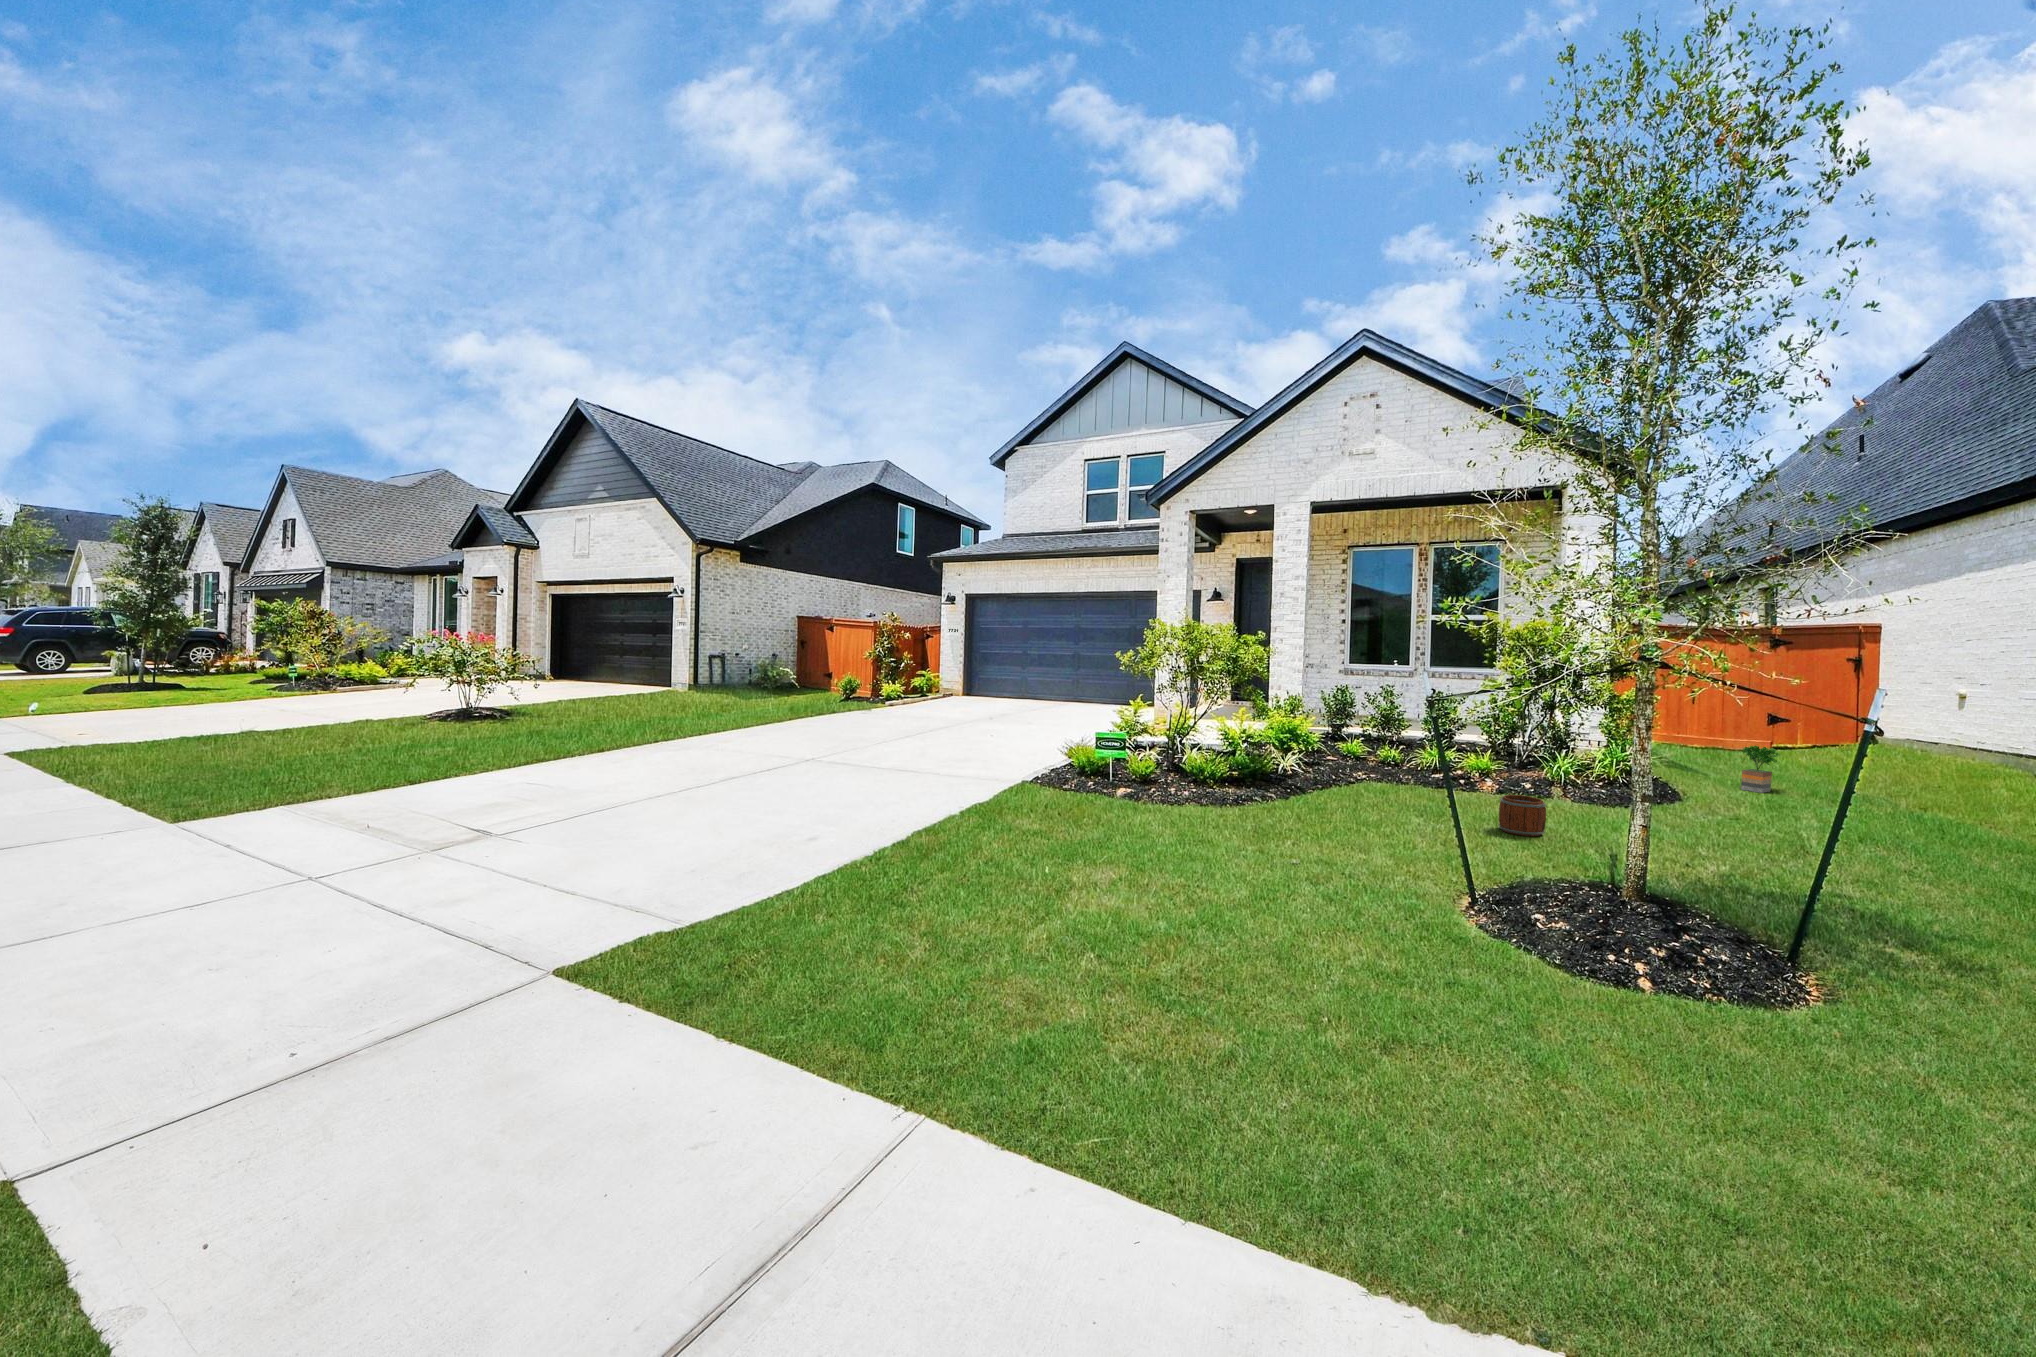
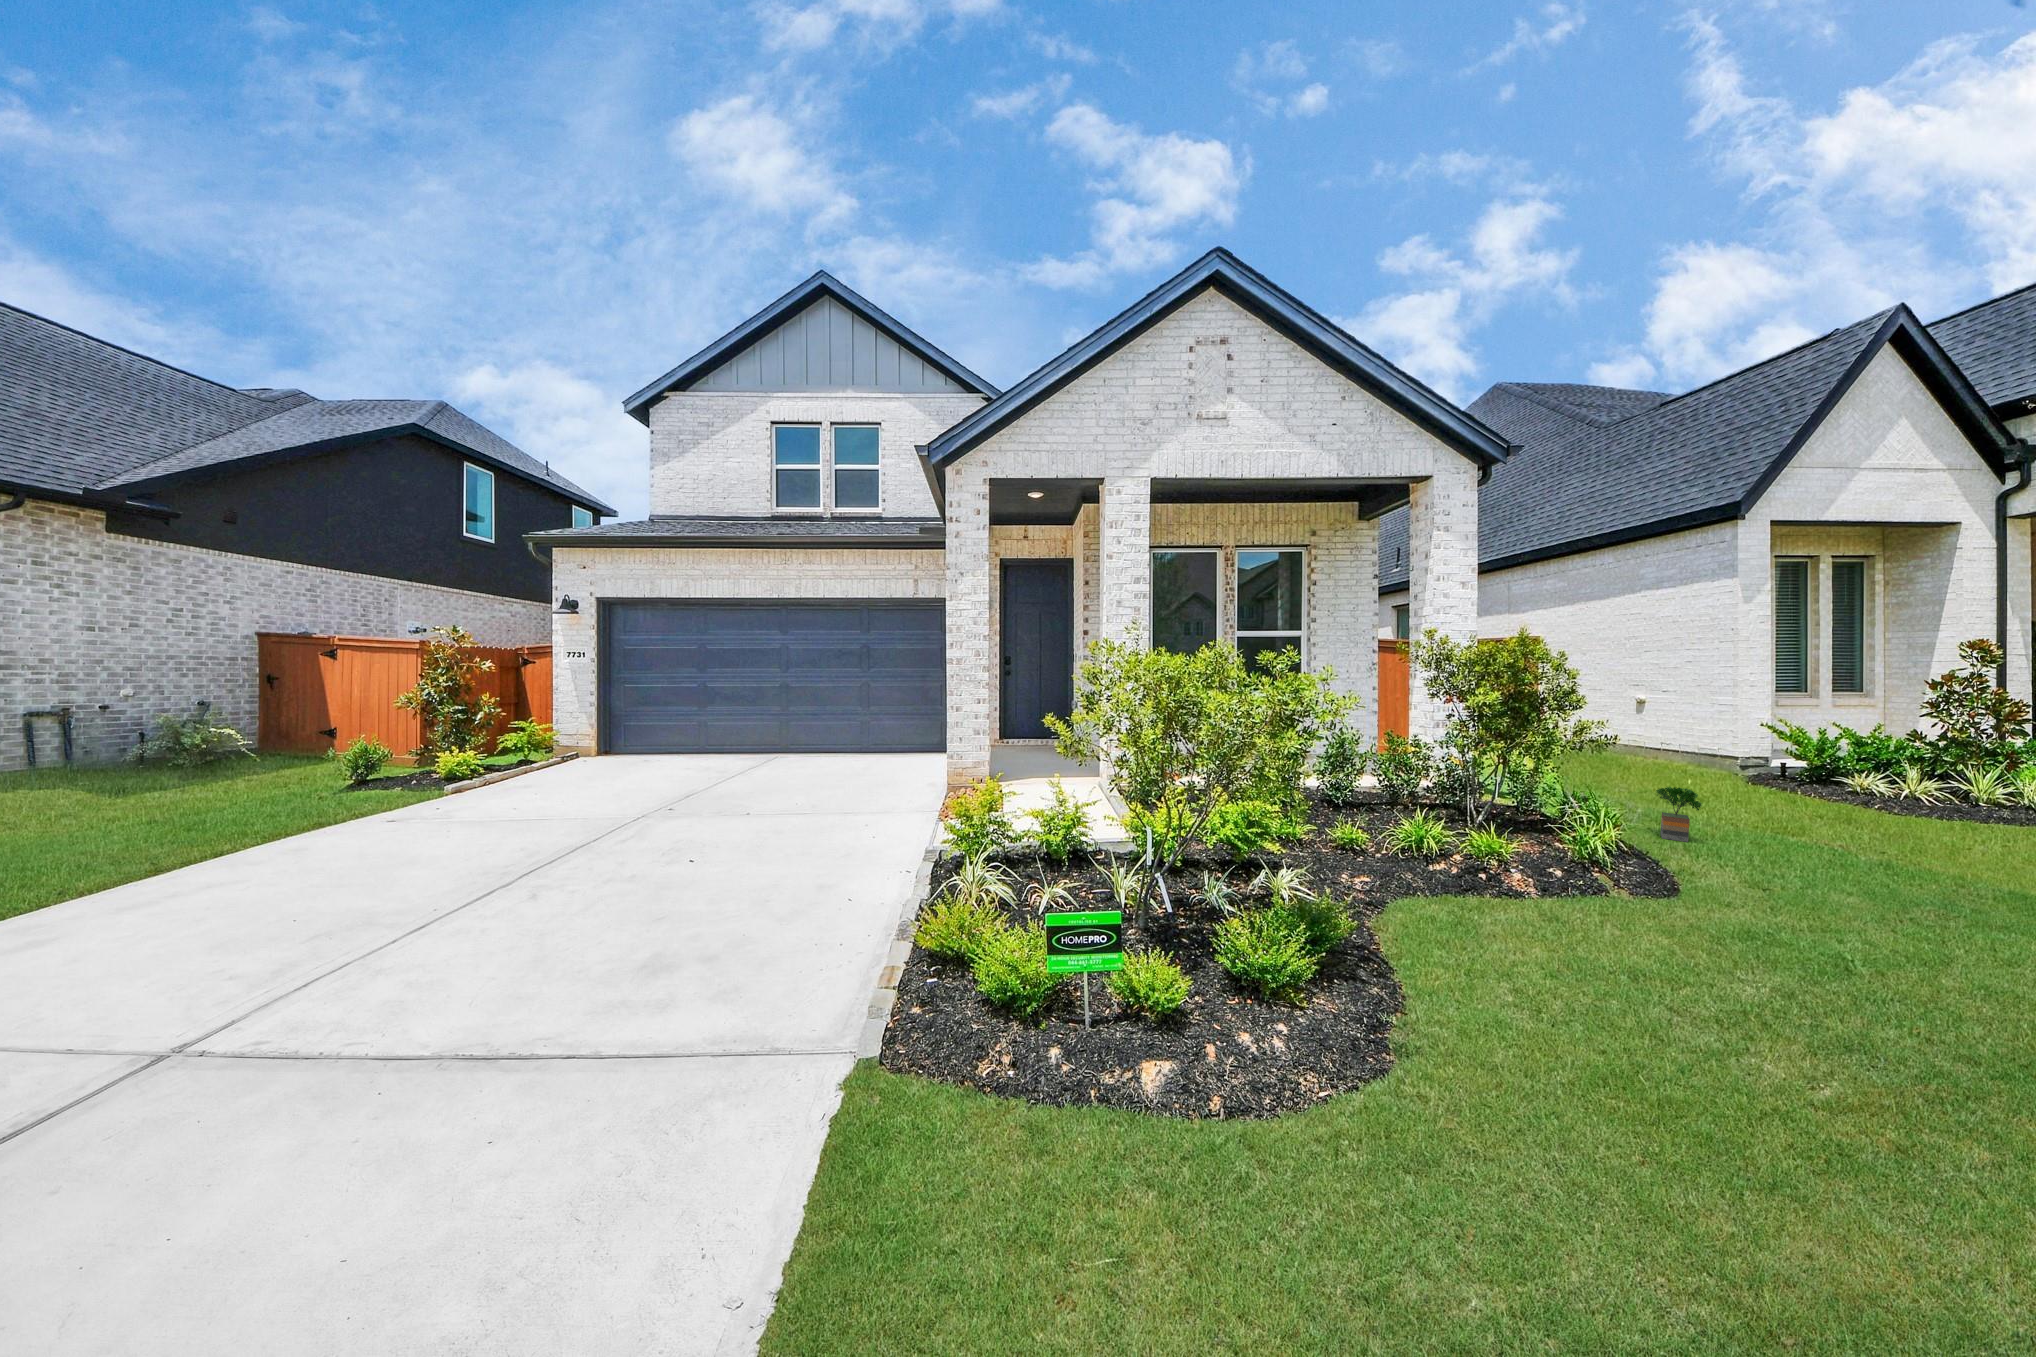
bucket: present [1499,795,1546,836] -> none [1750,963,1858,1052]

